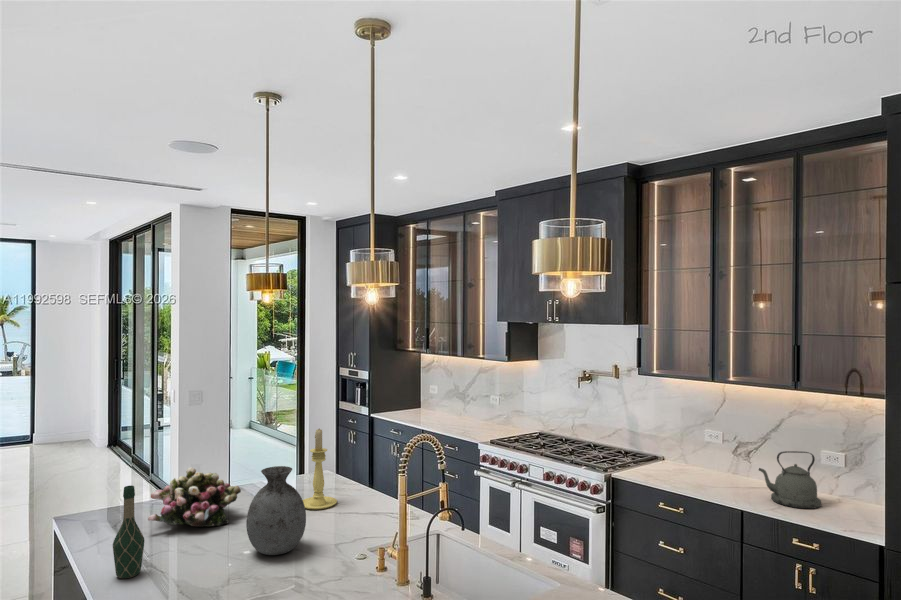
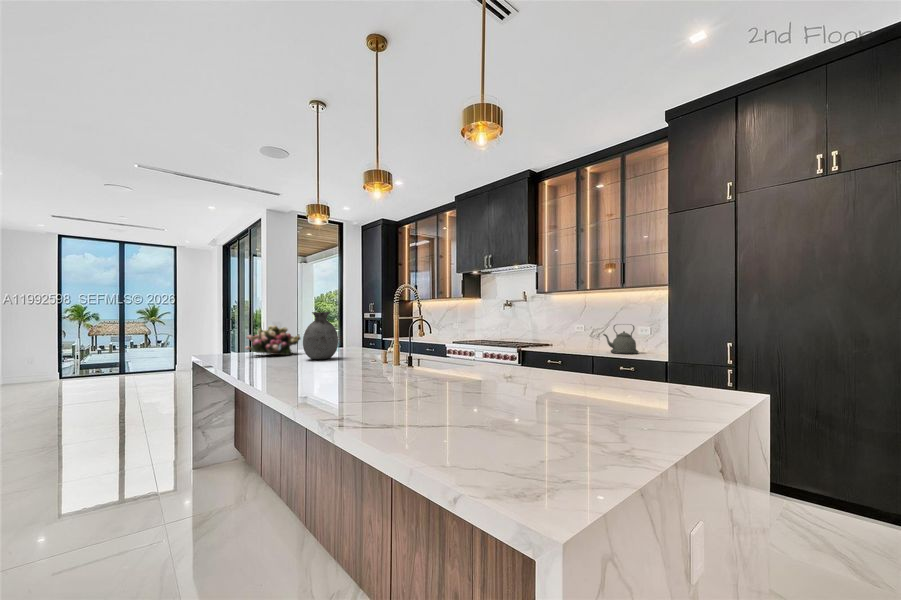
candle holder: present [303,429,337,510] -> none [336,306,358,352]
wine bottle: present [113,485,144,578] -> none [223,313,242,365]

